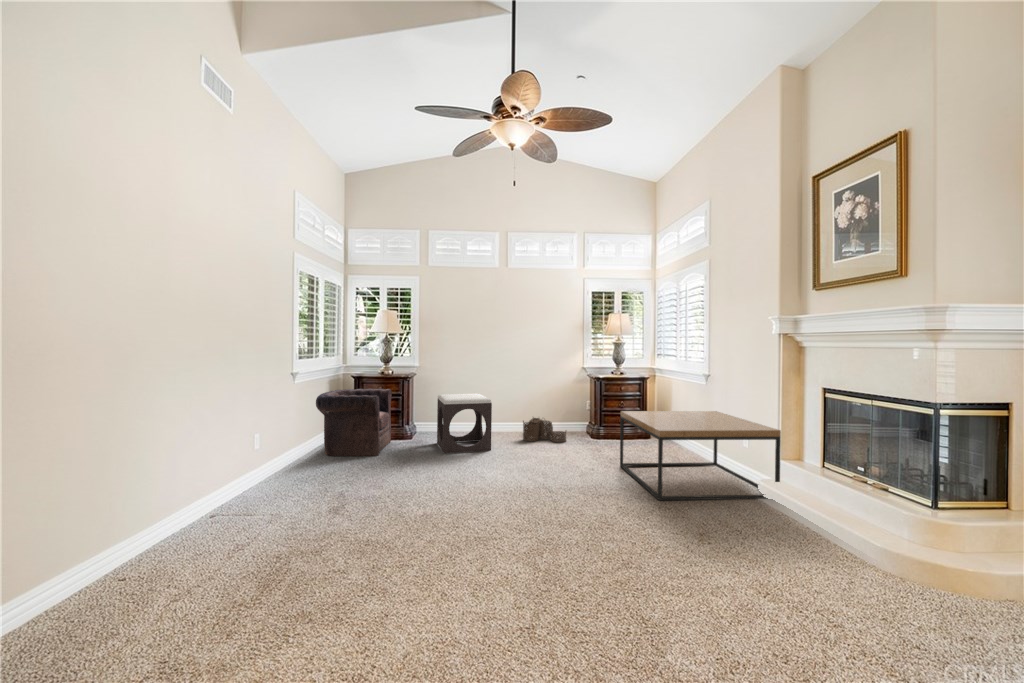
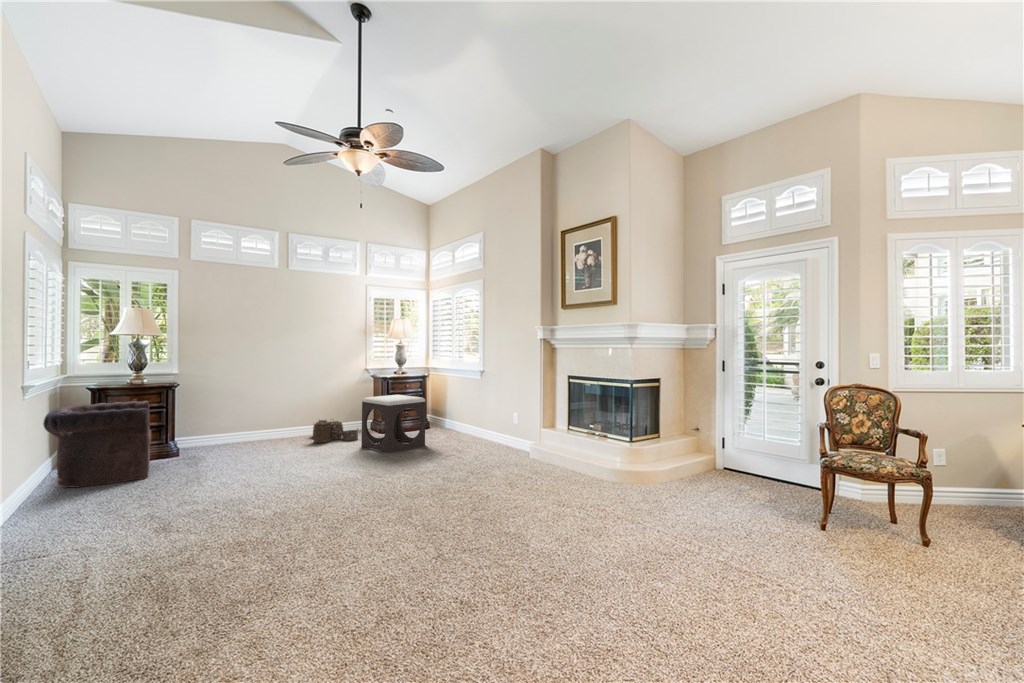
footstool: present [437,394,492,453] -> present [361,395,426,453]
coffee table: present [620,411,781,500] -> none [421,399,542,470]

